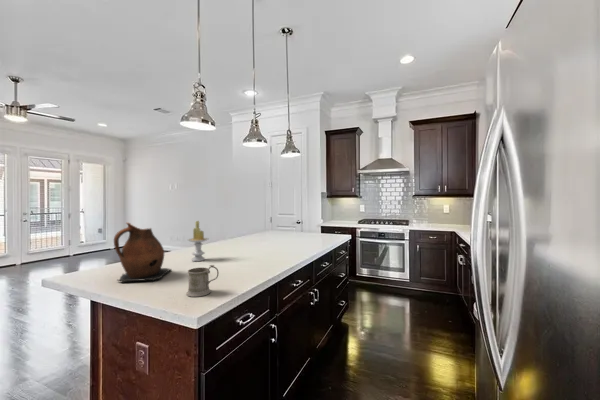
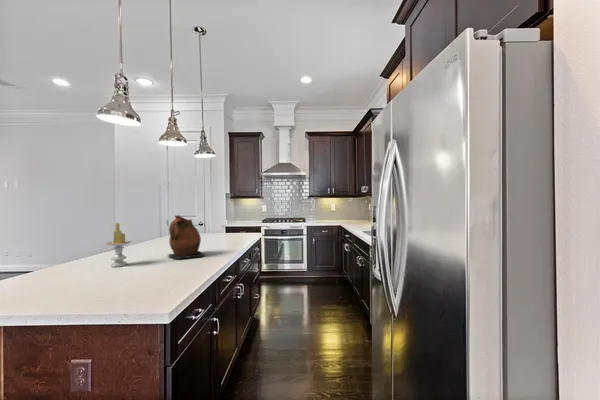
ceramic pitcher: present [114,223,171,281] -> present [168,215,204,259]
mug: present [186,265,219,297] -> none [137,263,175,297]

